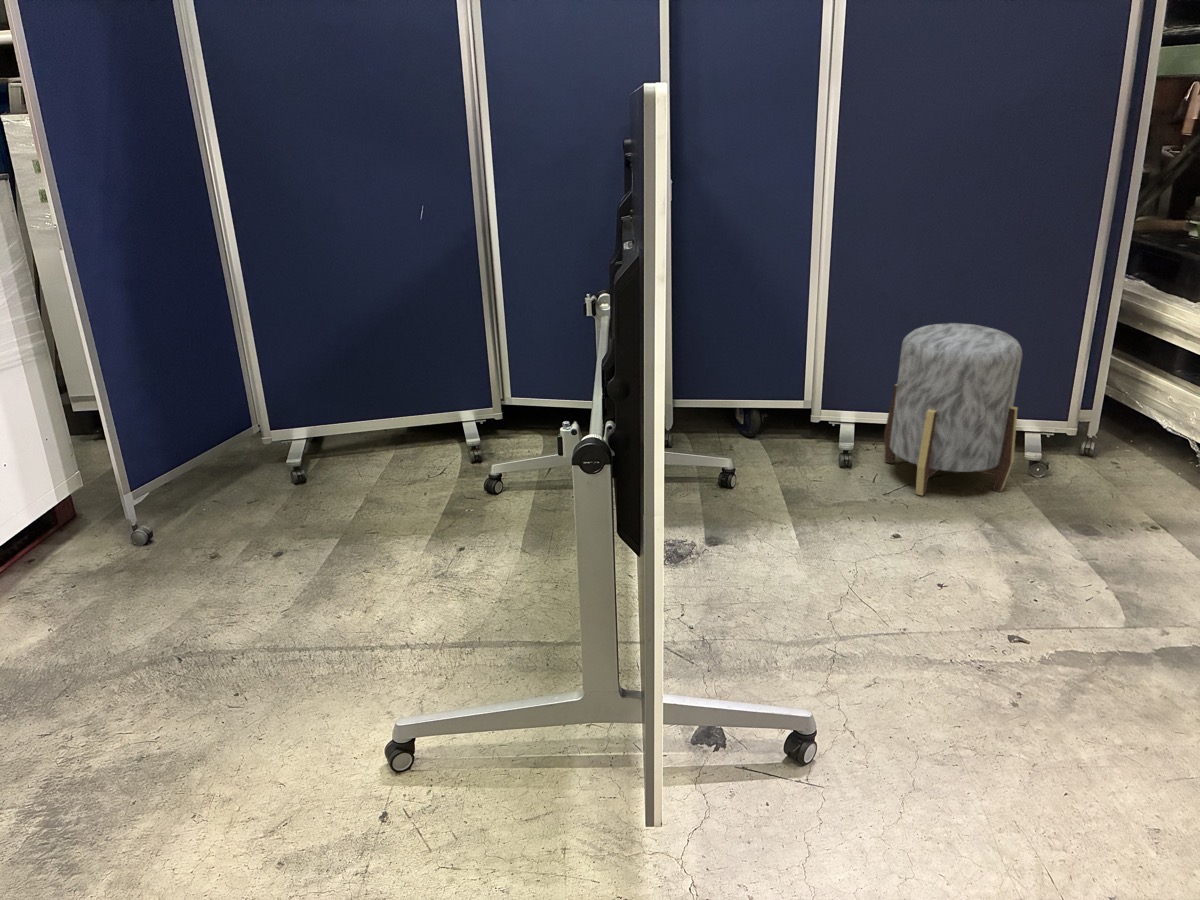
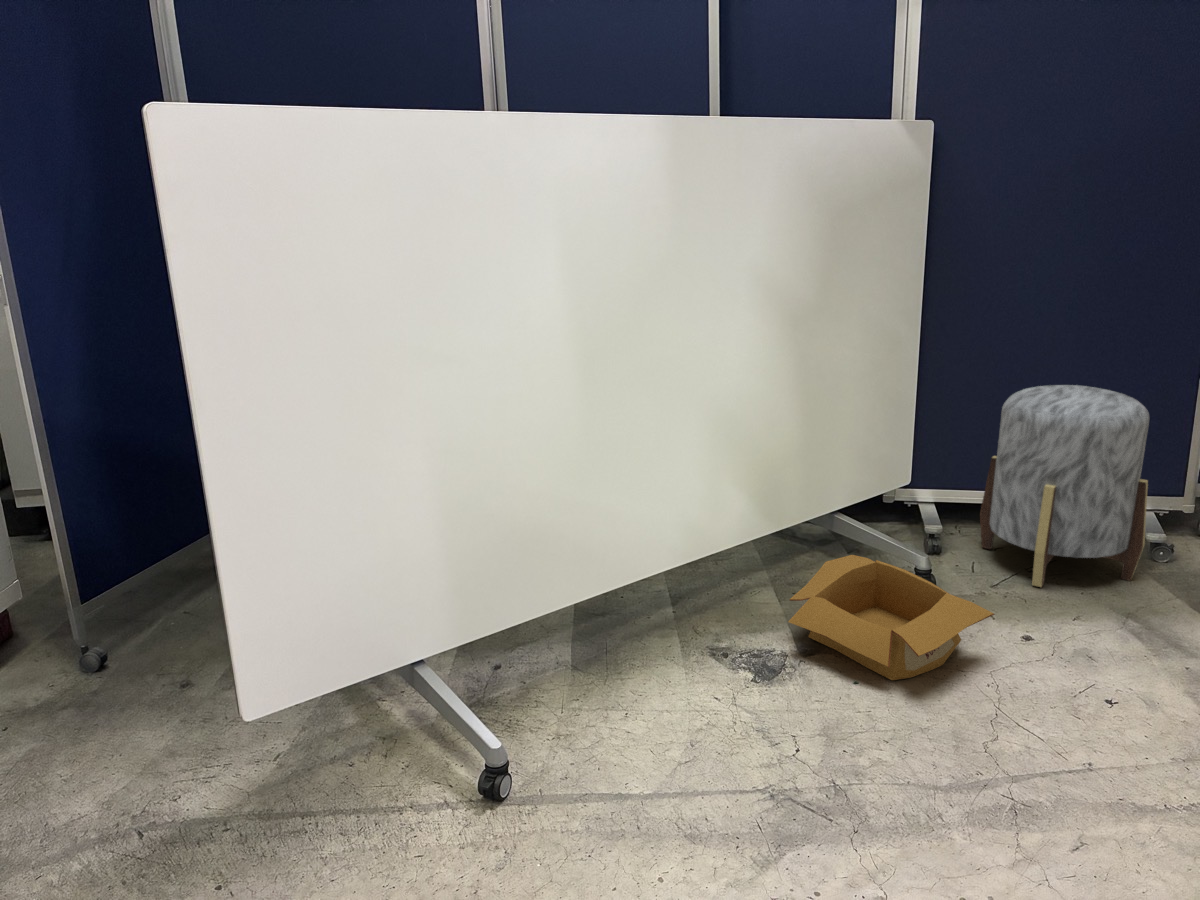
cardboard box: none [696,465,863,566] -> present [788,555,995,680]

